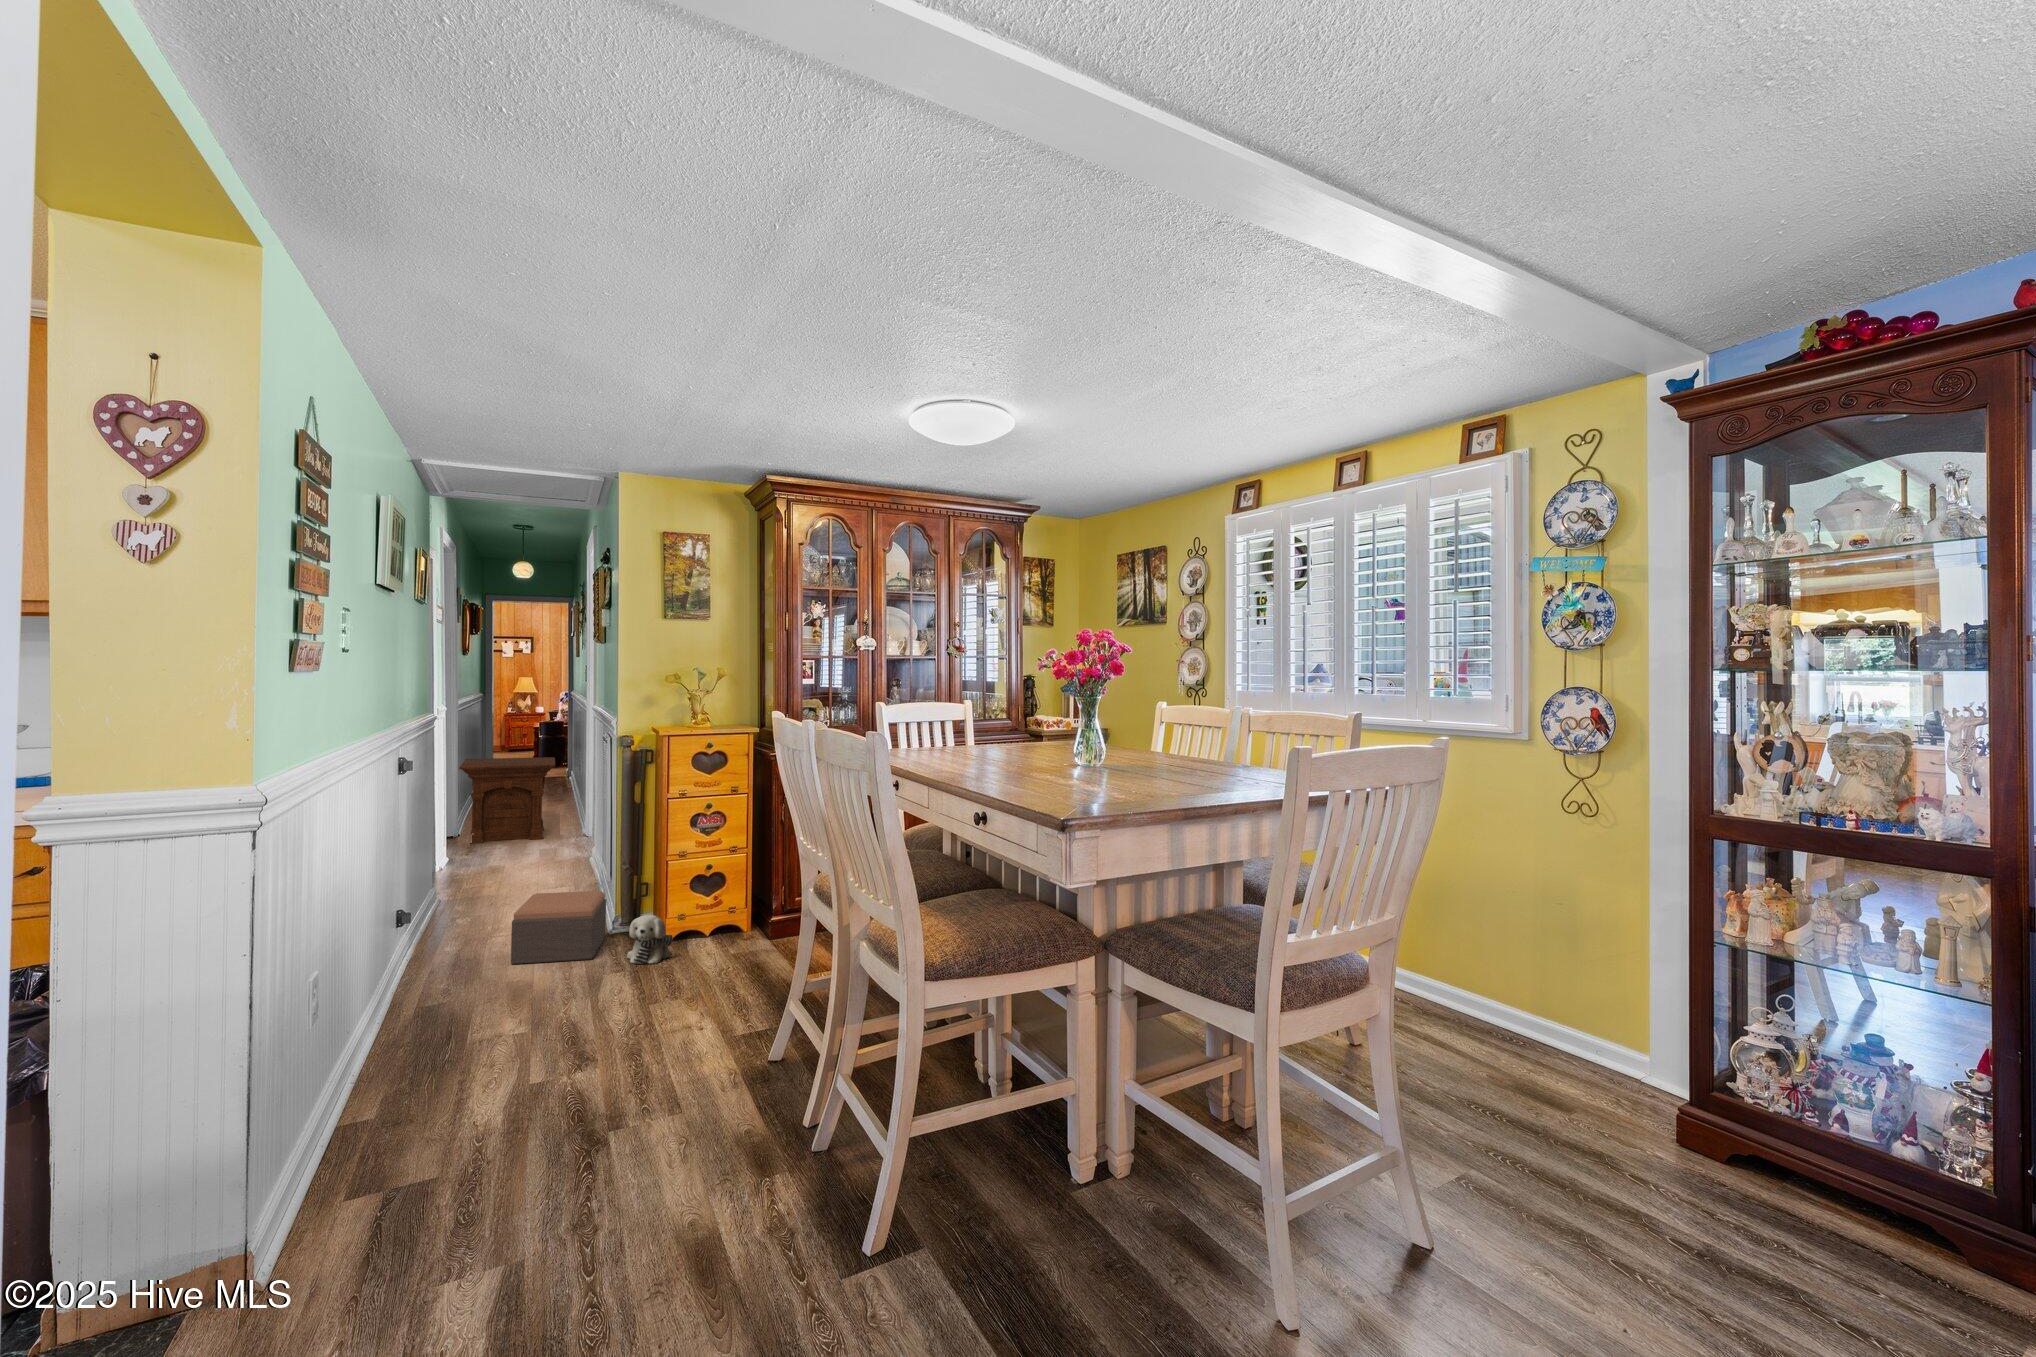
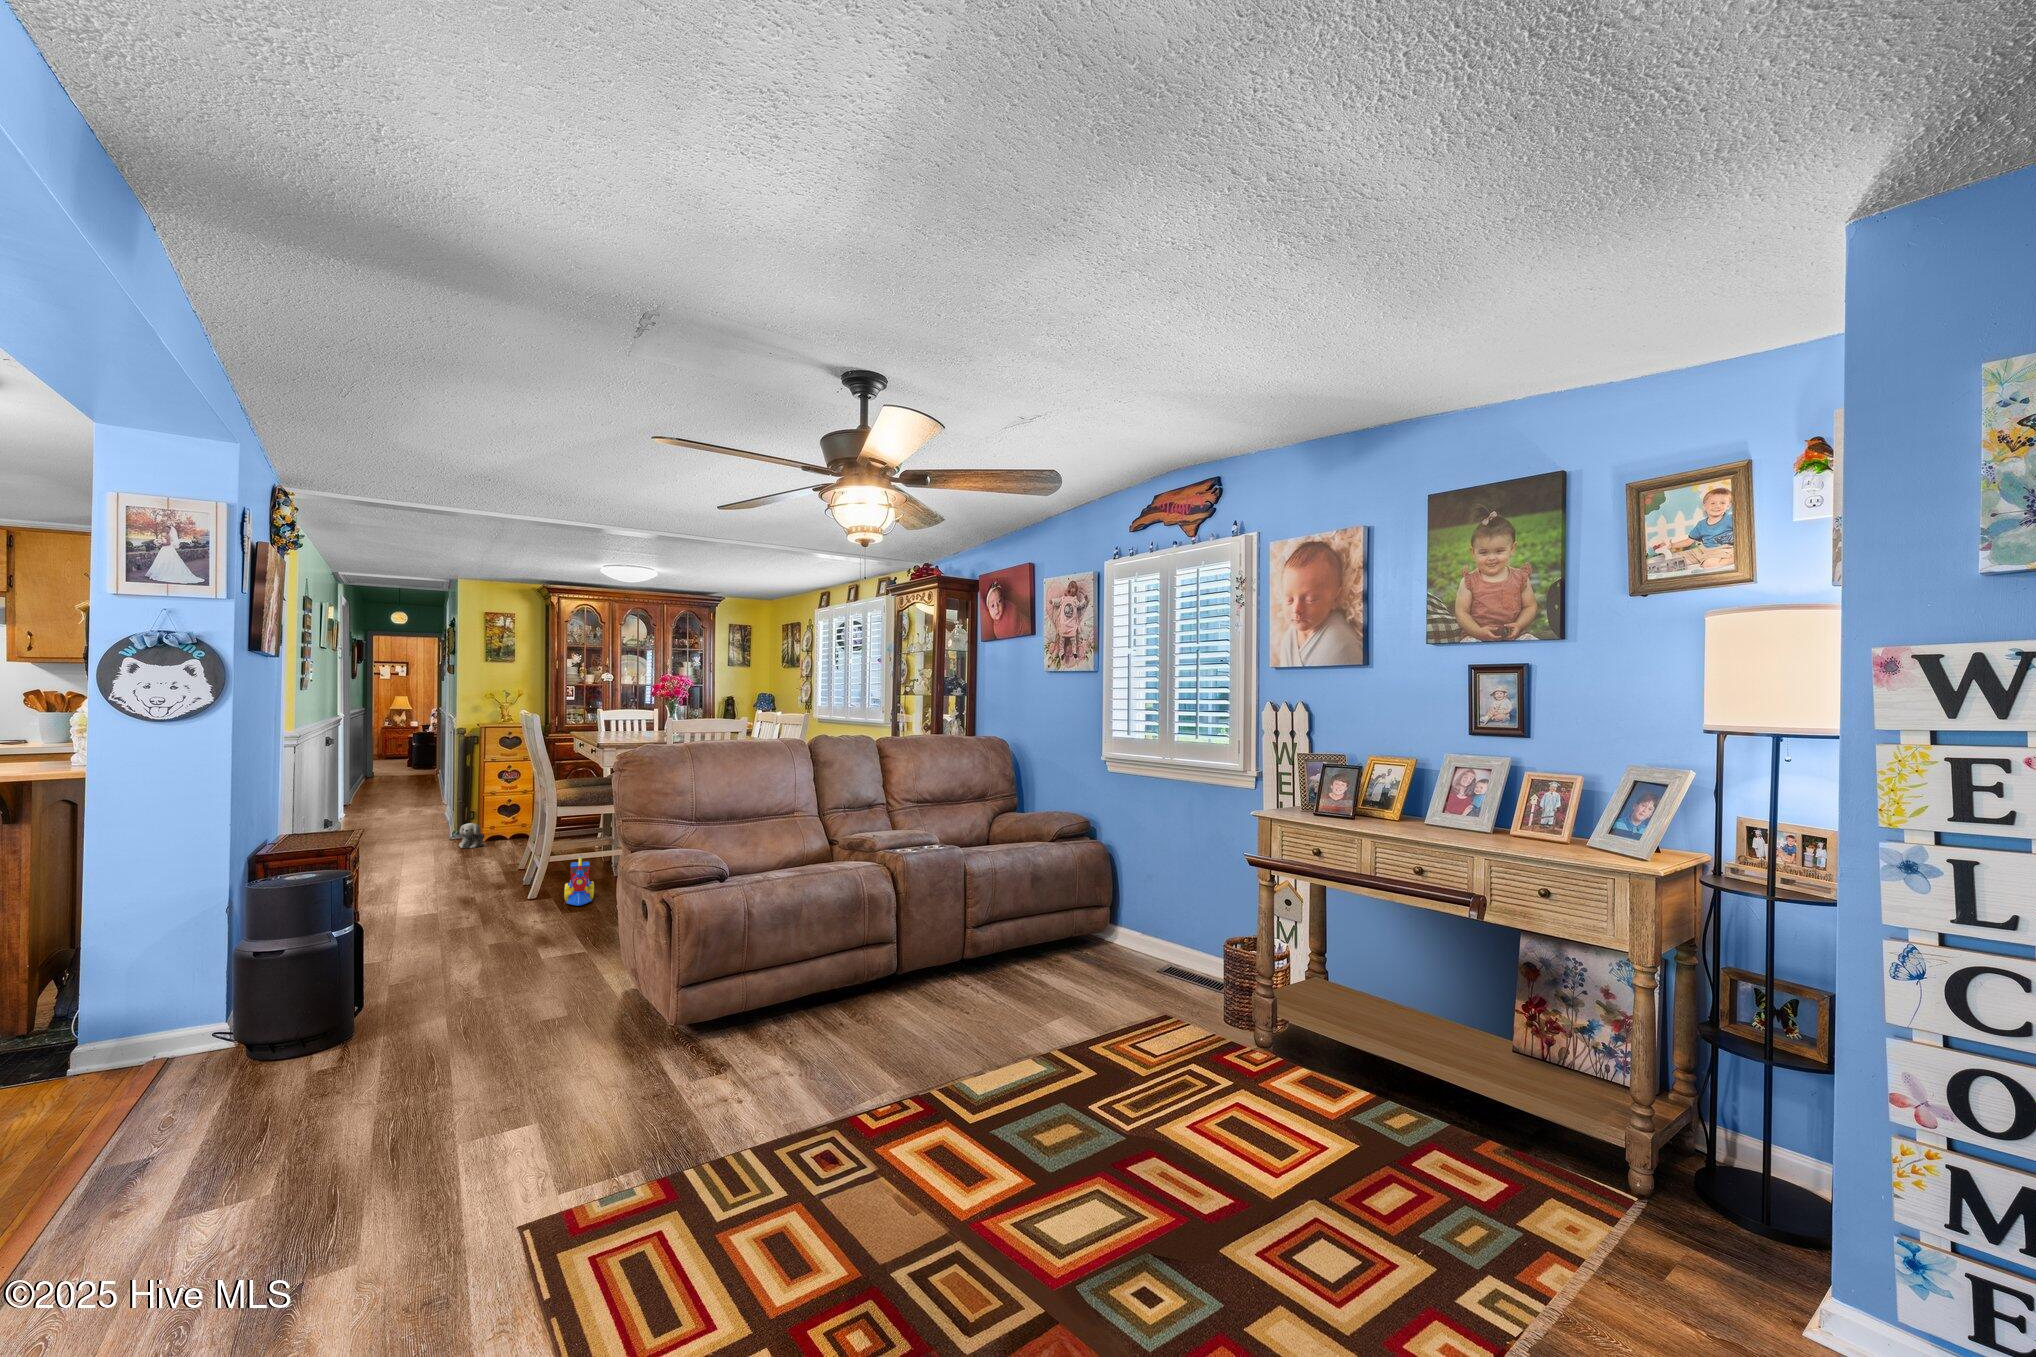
side table: present [459,757,555,843] -> none [354,752,422,808]
footstool: present [511,891,606,964] -> none [393,815,448,849]
toy train: none [939,1118,1040,1308] -> present [564,855,594,906]

